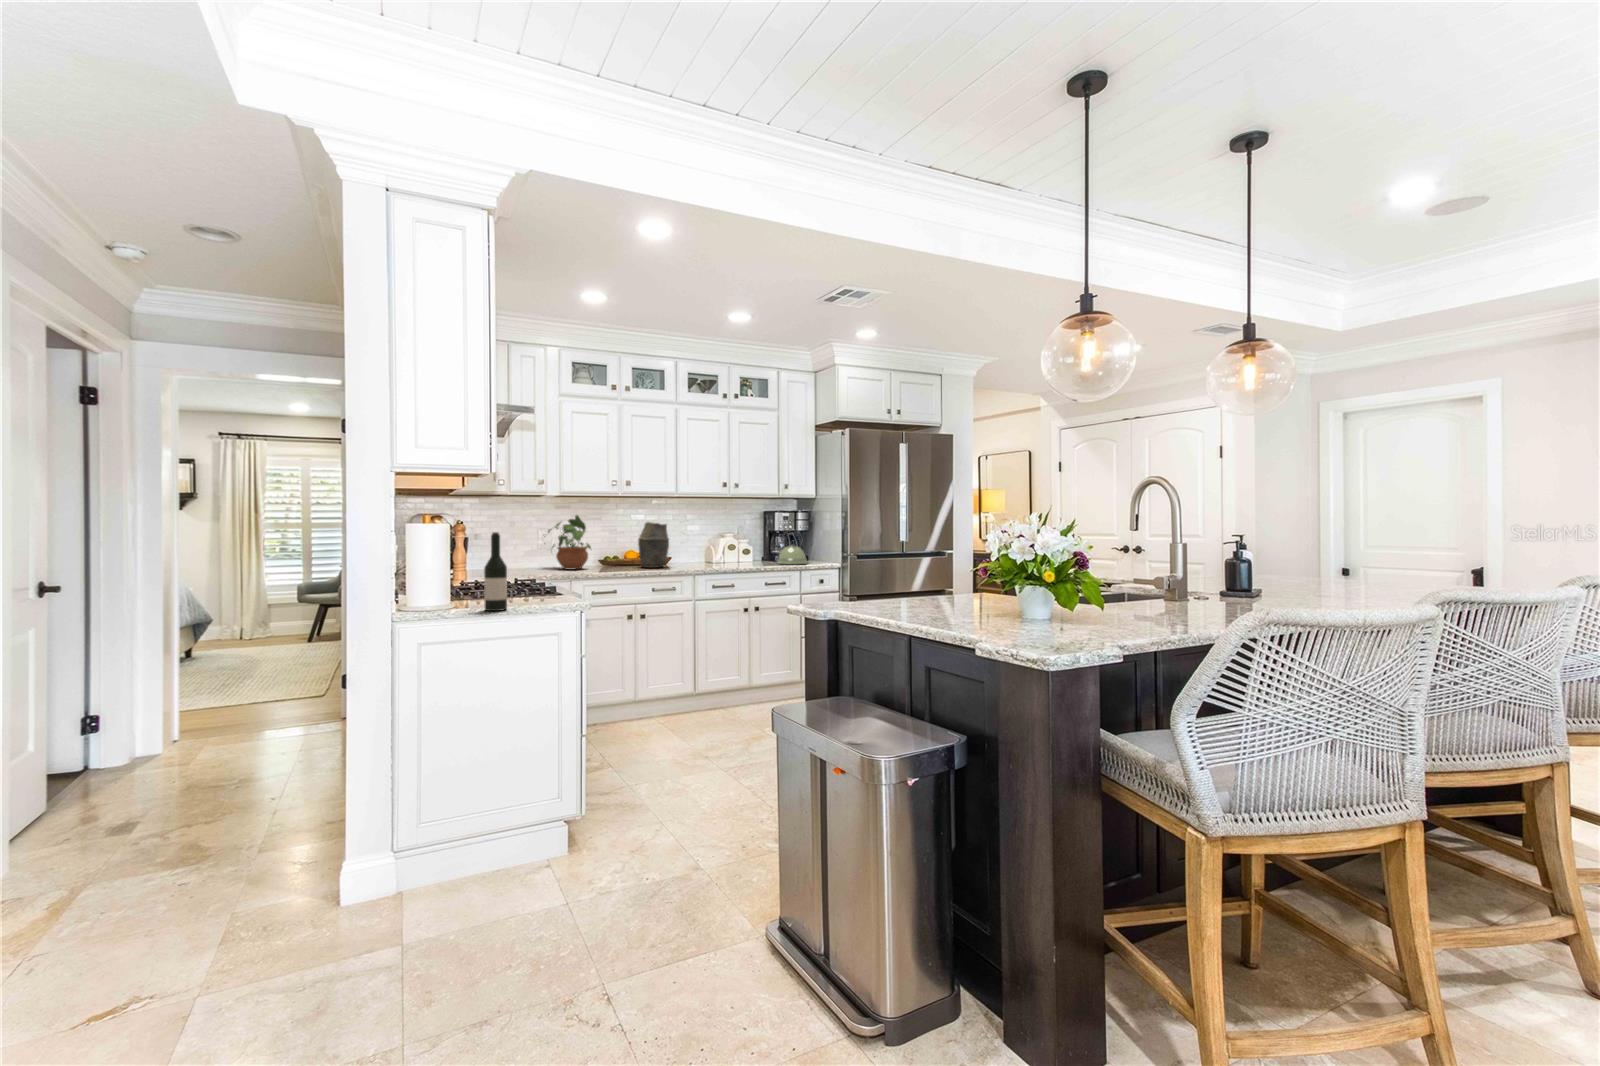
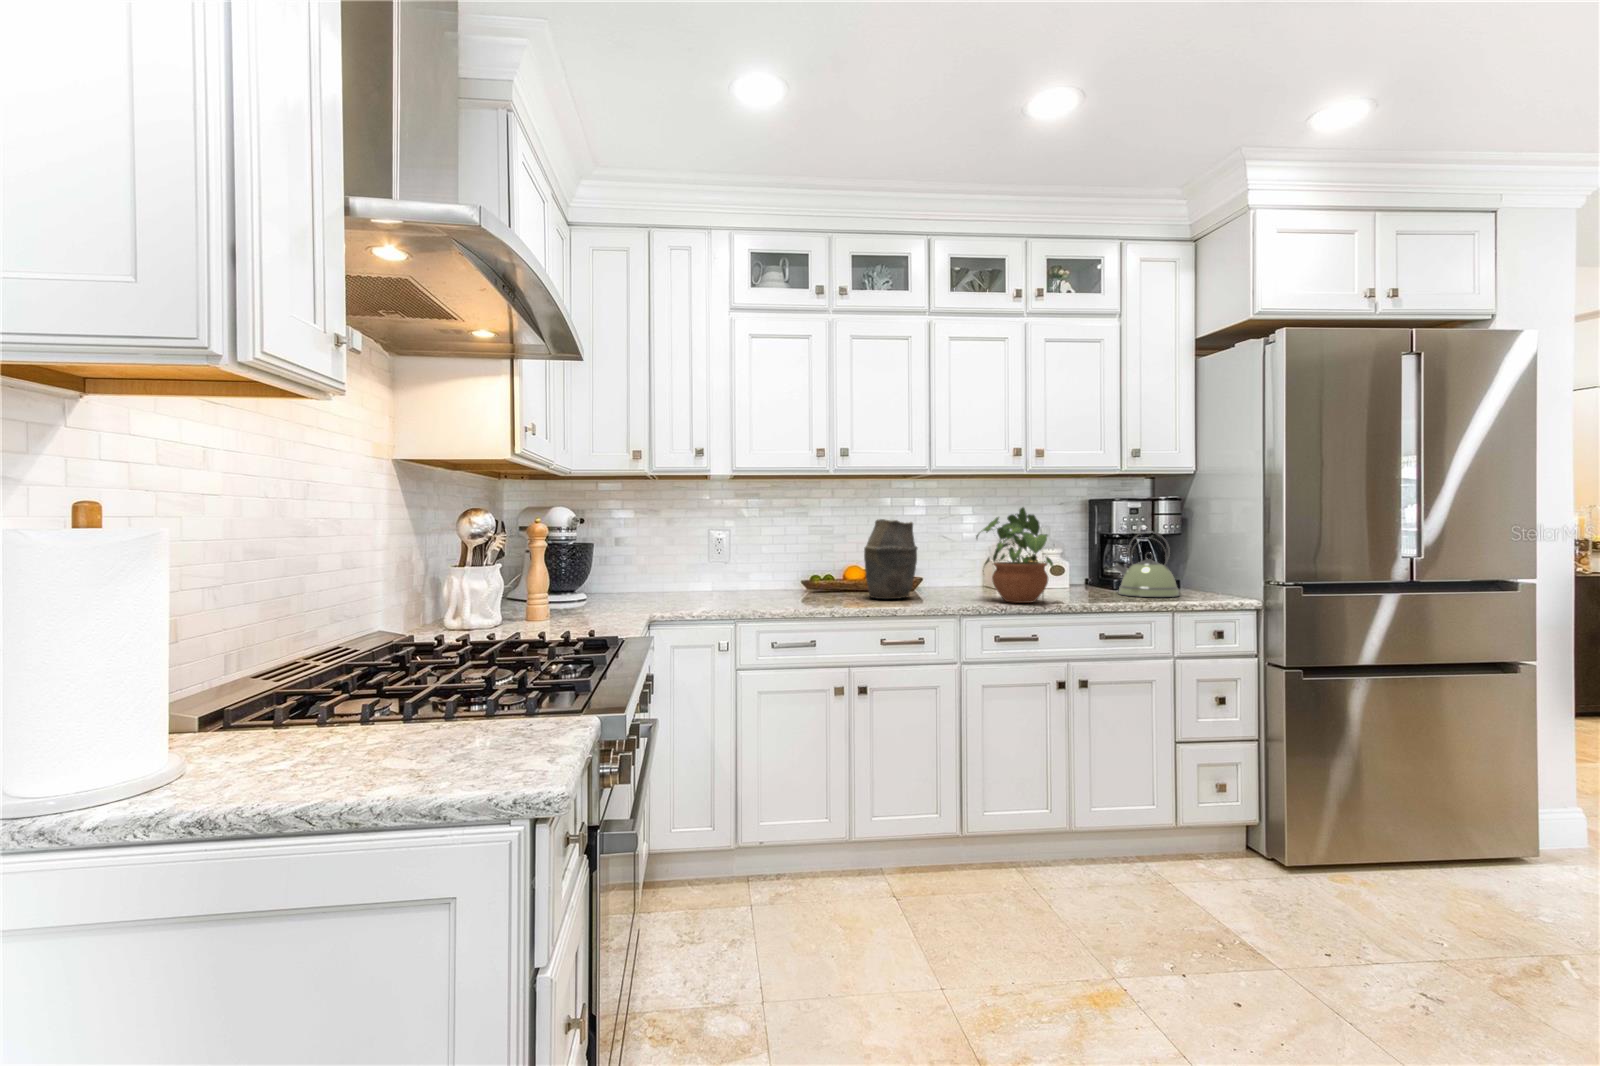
potted plant: present [548,515,591,569] -> present [976,507,1054,603]
wine bottle: present [484,532,507,611] -> none [282,534,352,765]

